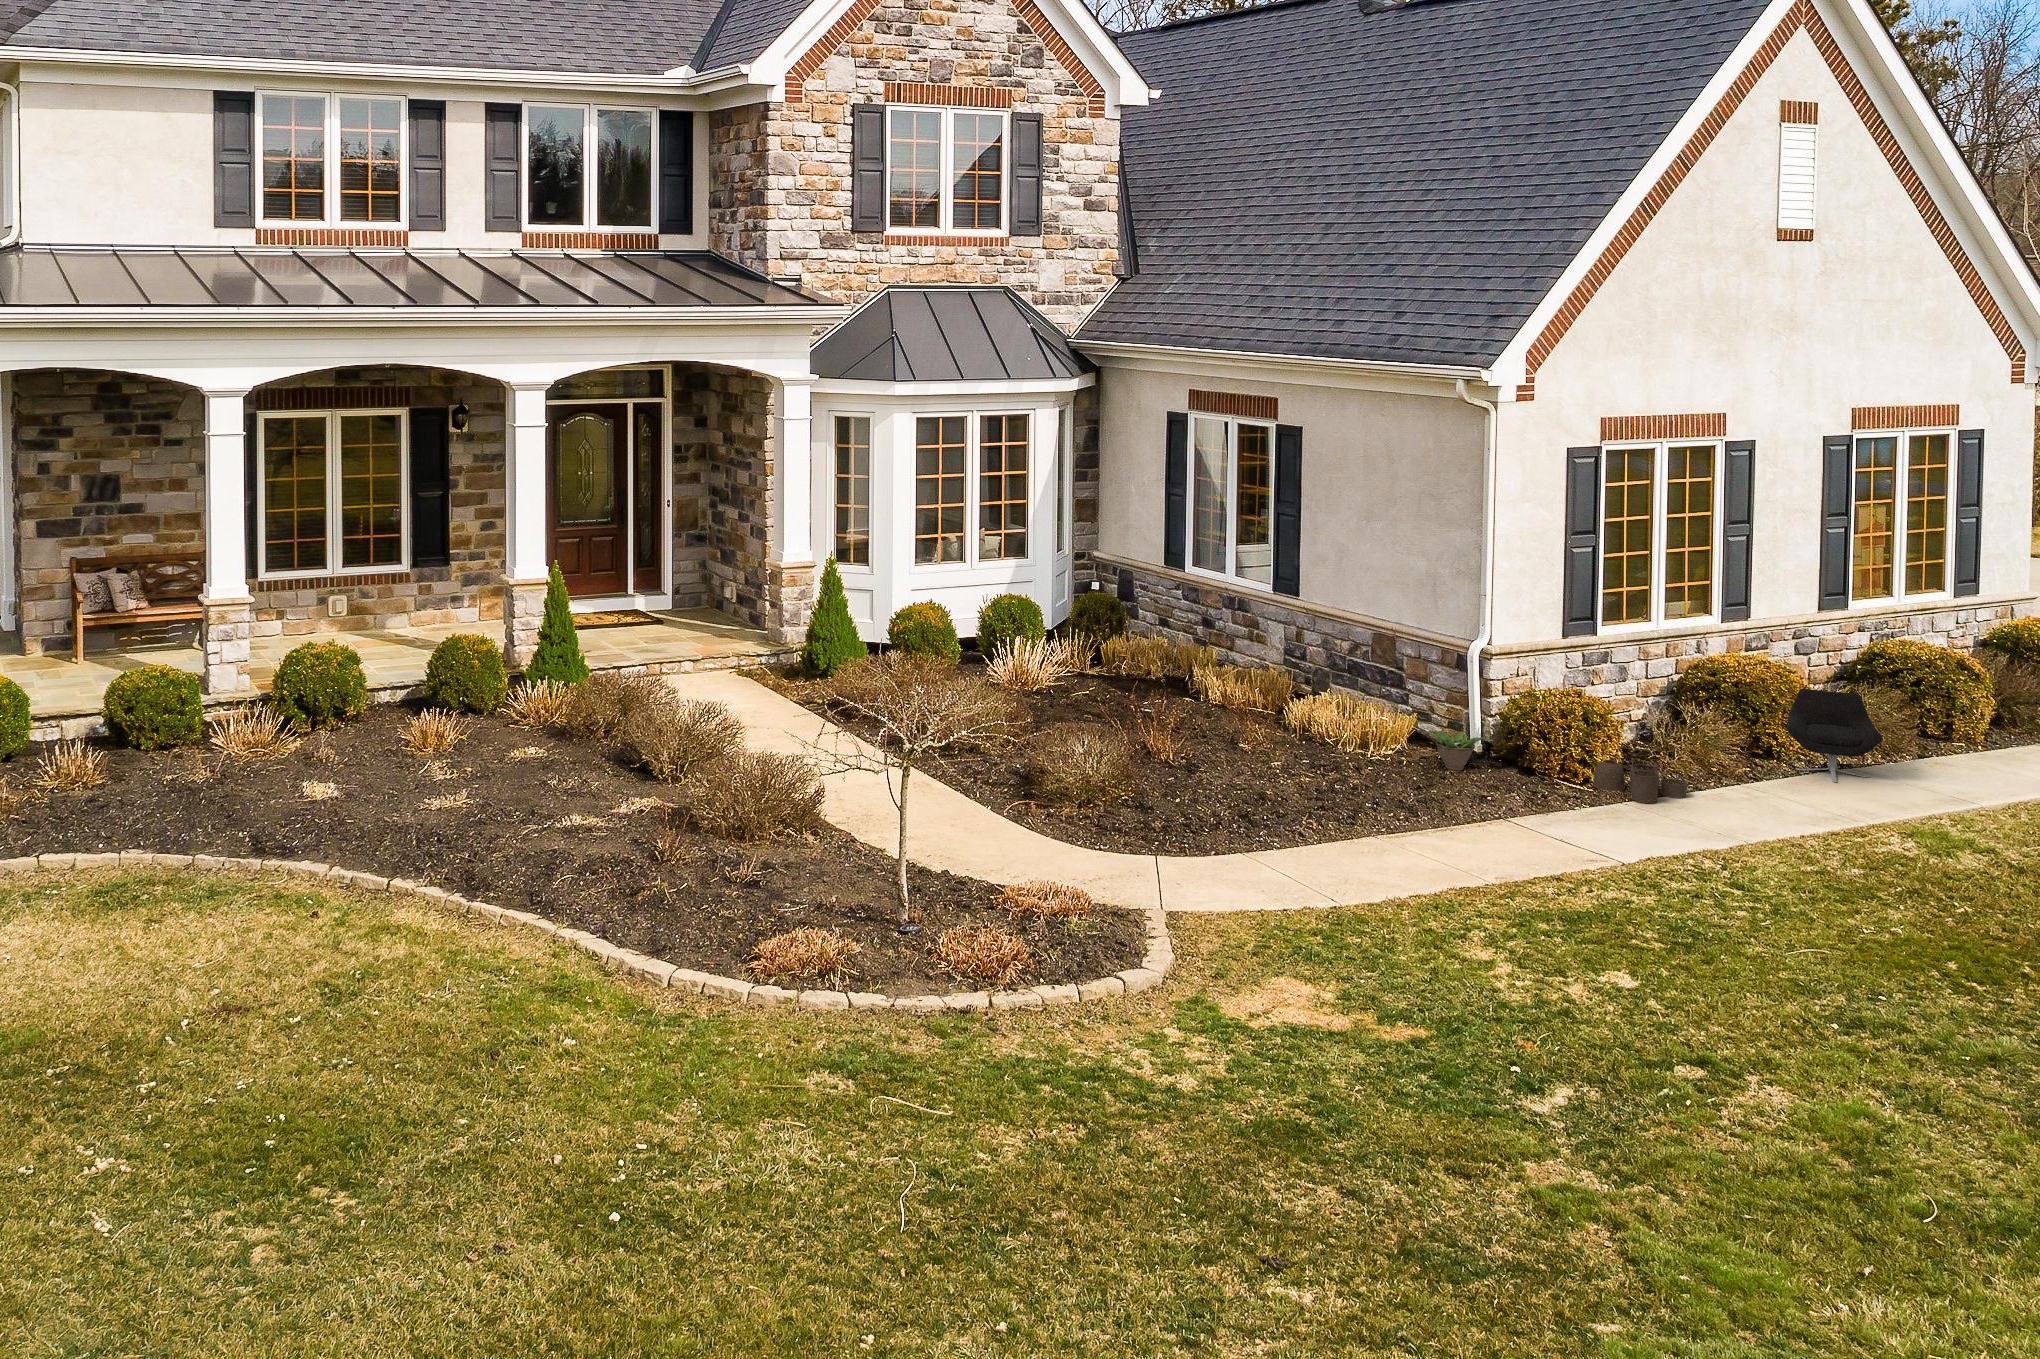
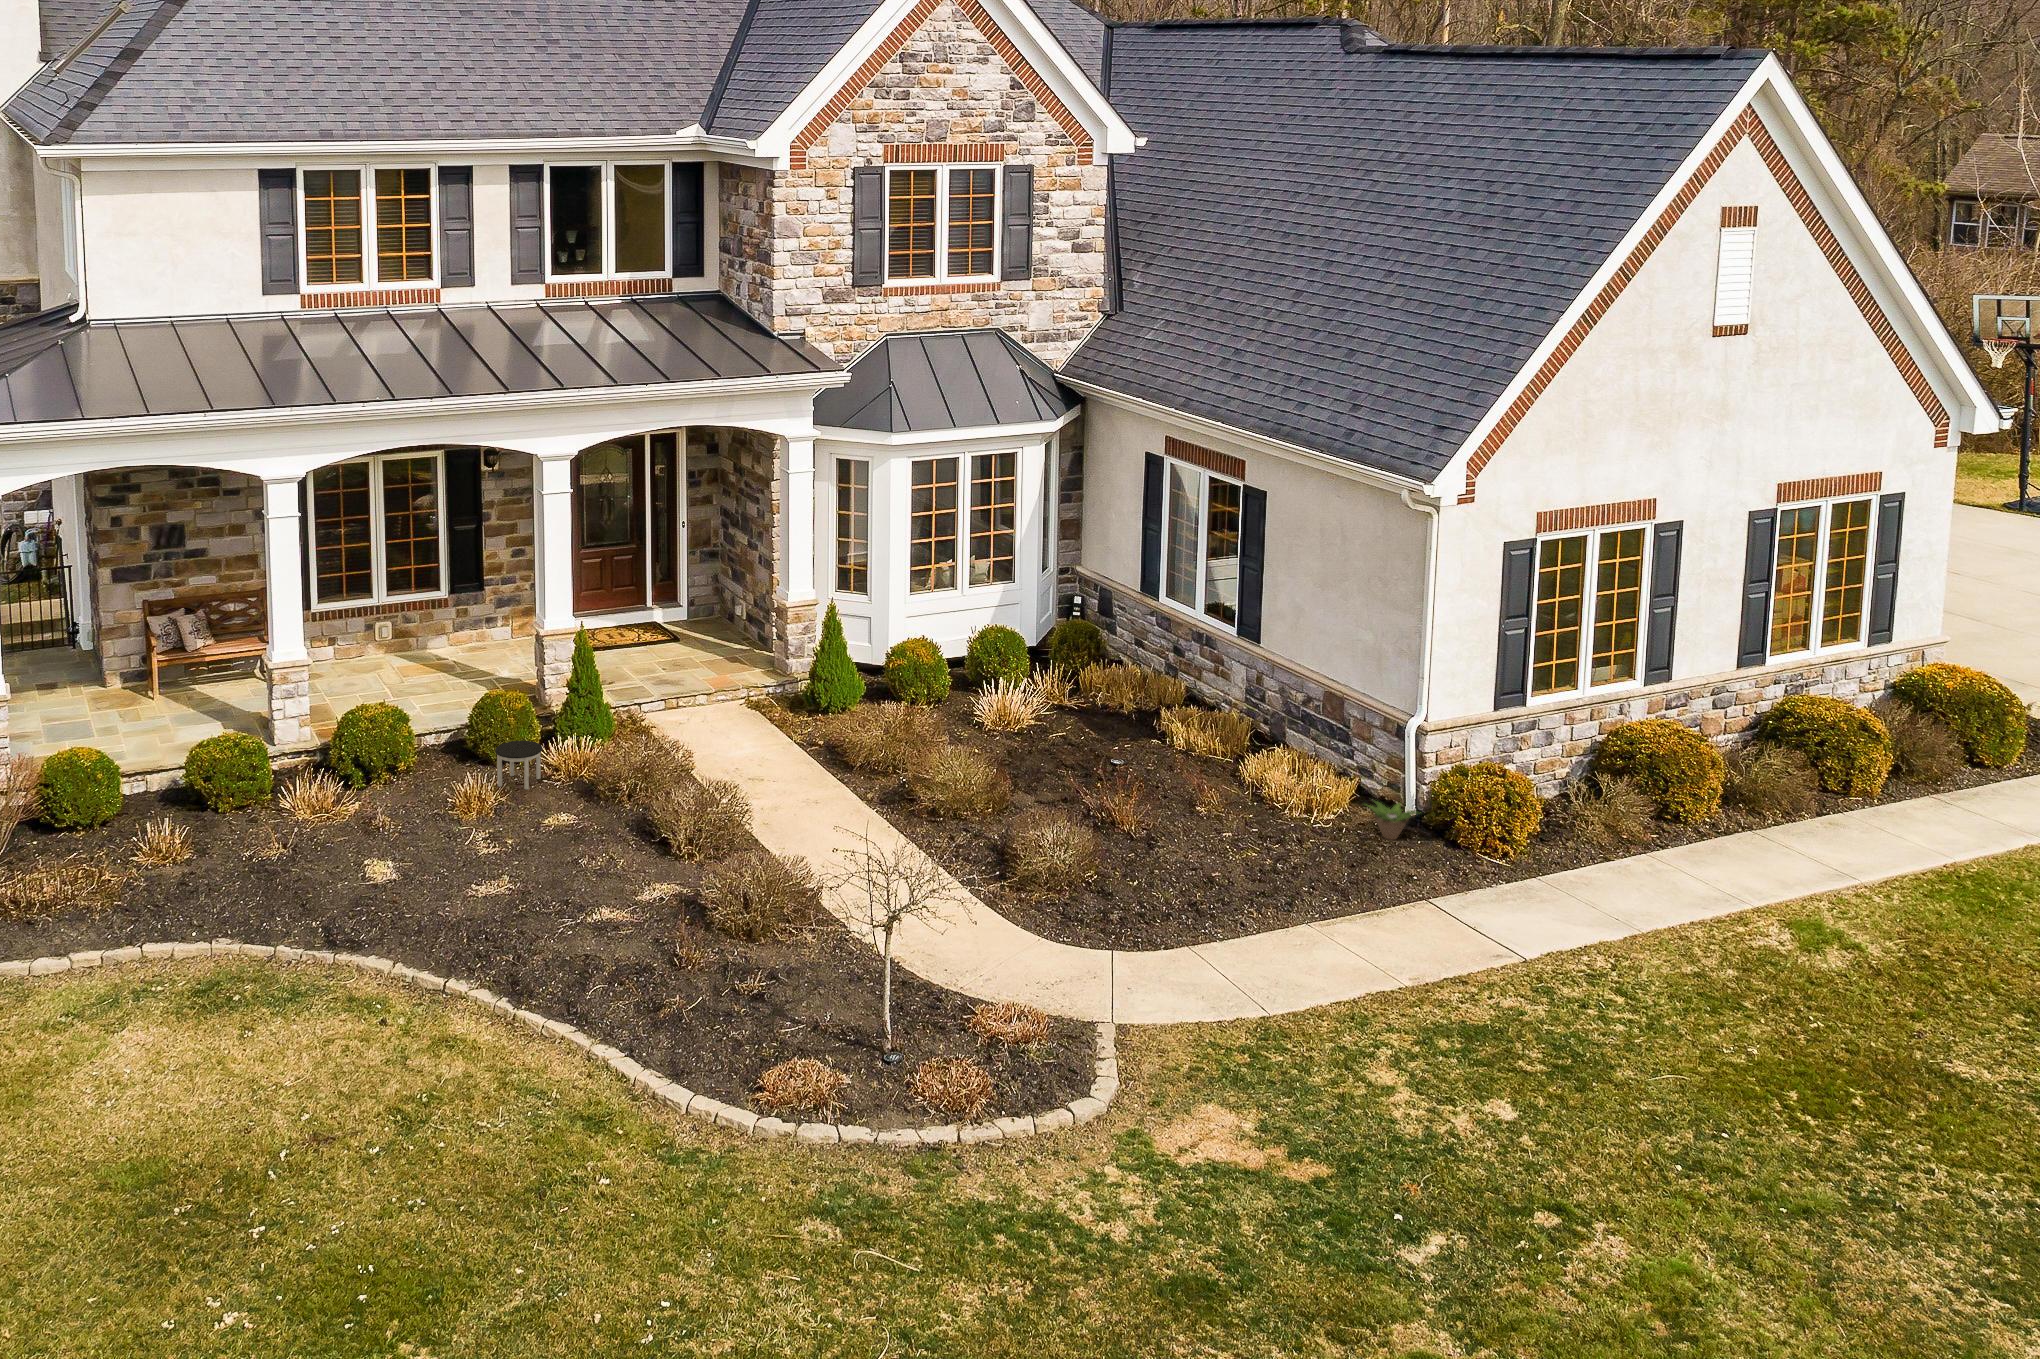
round table: none [458,685,511,734] -> present [495,741,542,790]
lounge chair: present [1787,689,1883,782] -> none [1694,763,1780,858]
woven basket: present [1593,758,1687,803] -> none [1512,838,1597,885]

